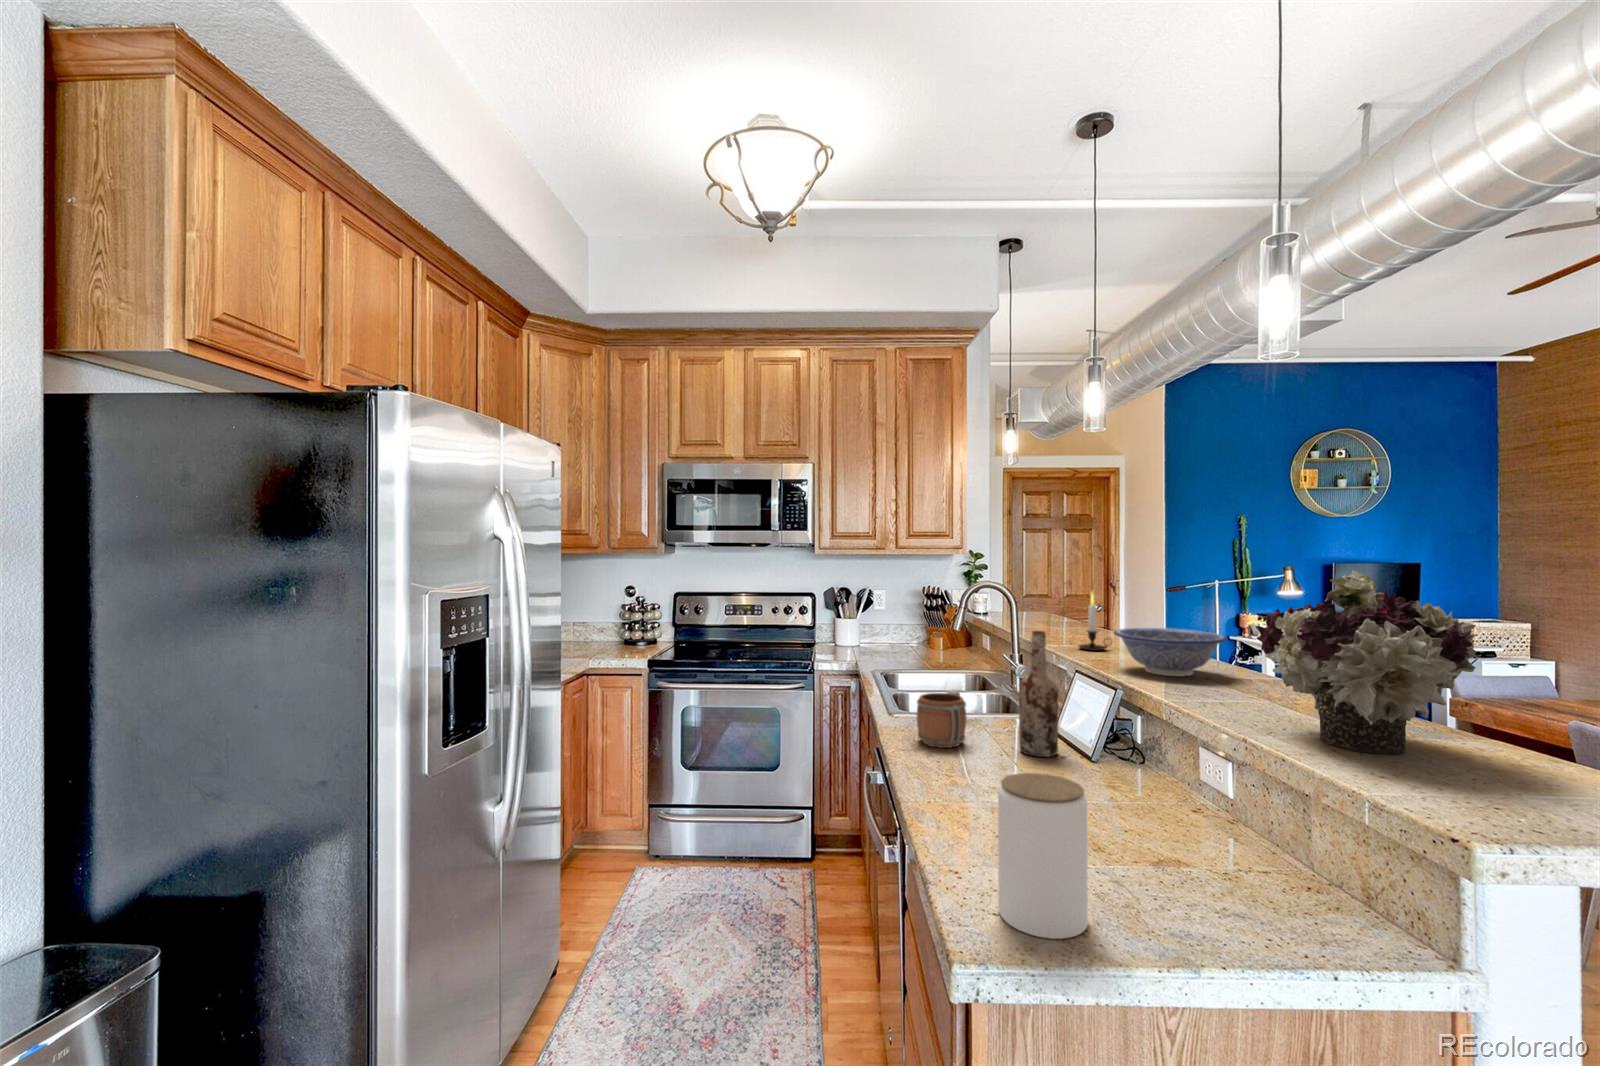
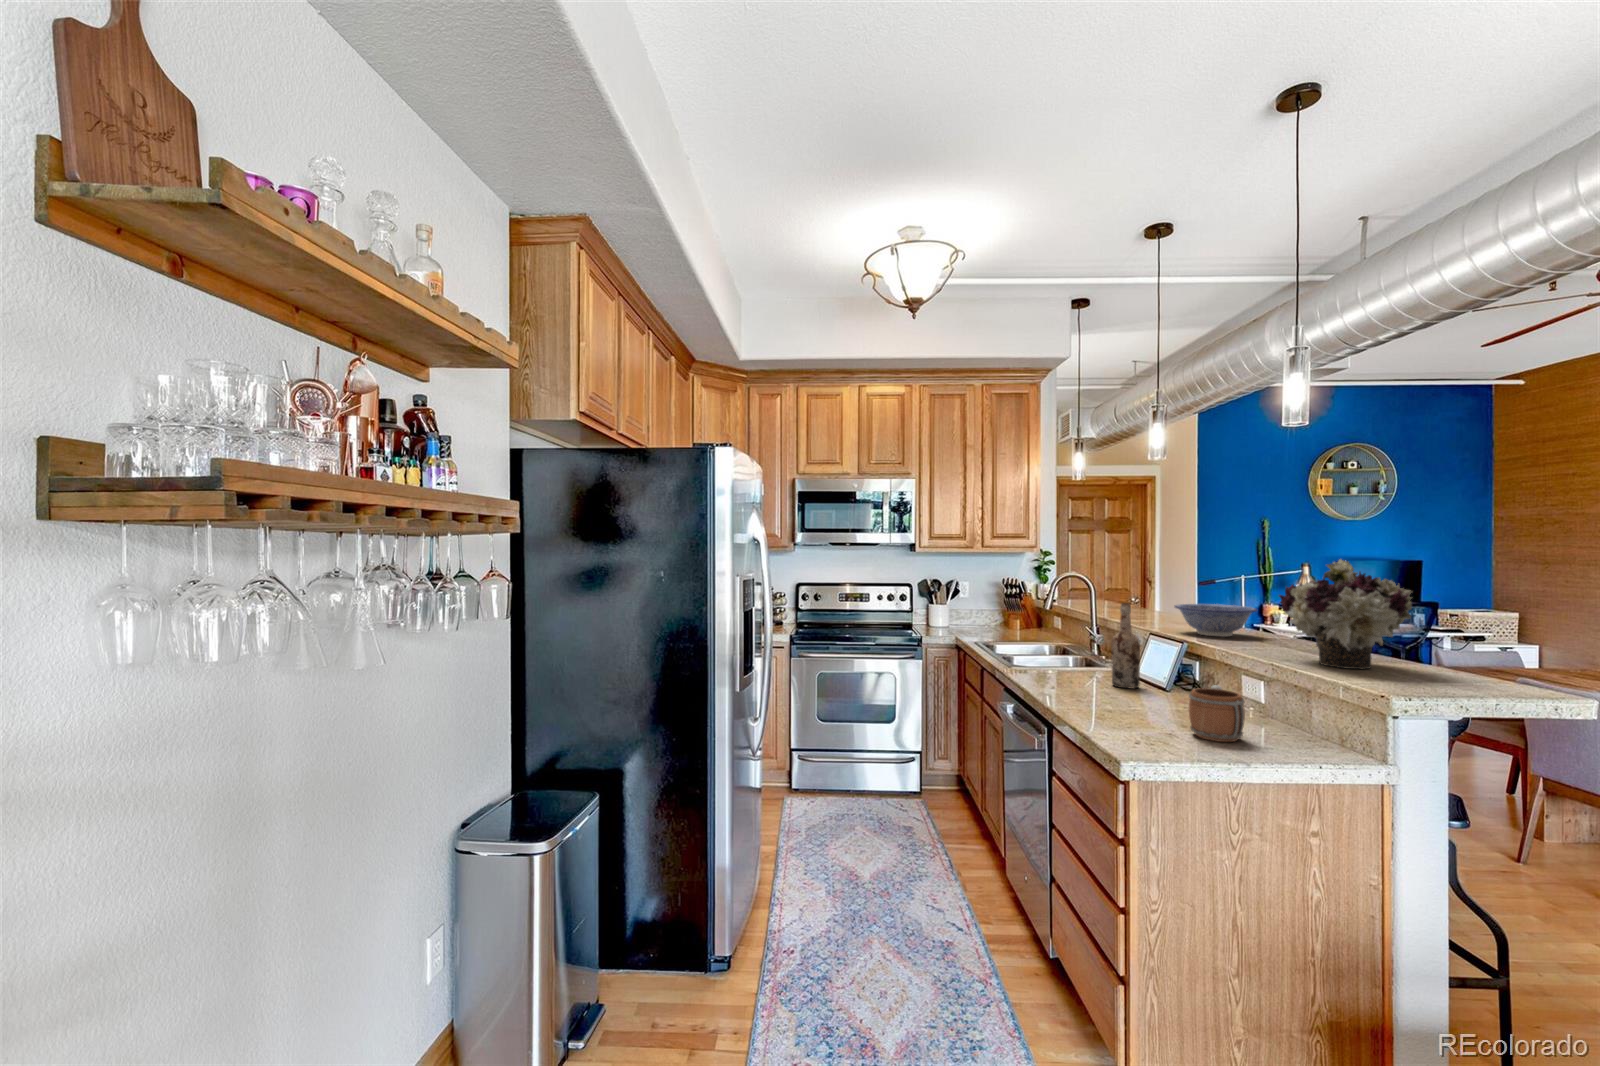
candle: present [1079,593,1108,651] -> none [1142,578,1168,623]
mug: present [917,689,967,748] -> present [1189,685,1245,742]
jar: present [998,773,1088,939] -> none [1133,672,1185,754]

